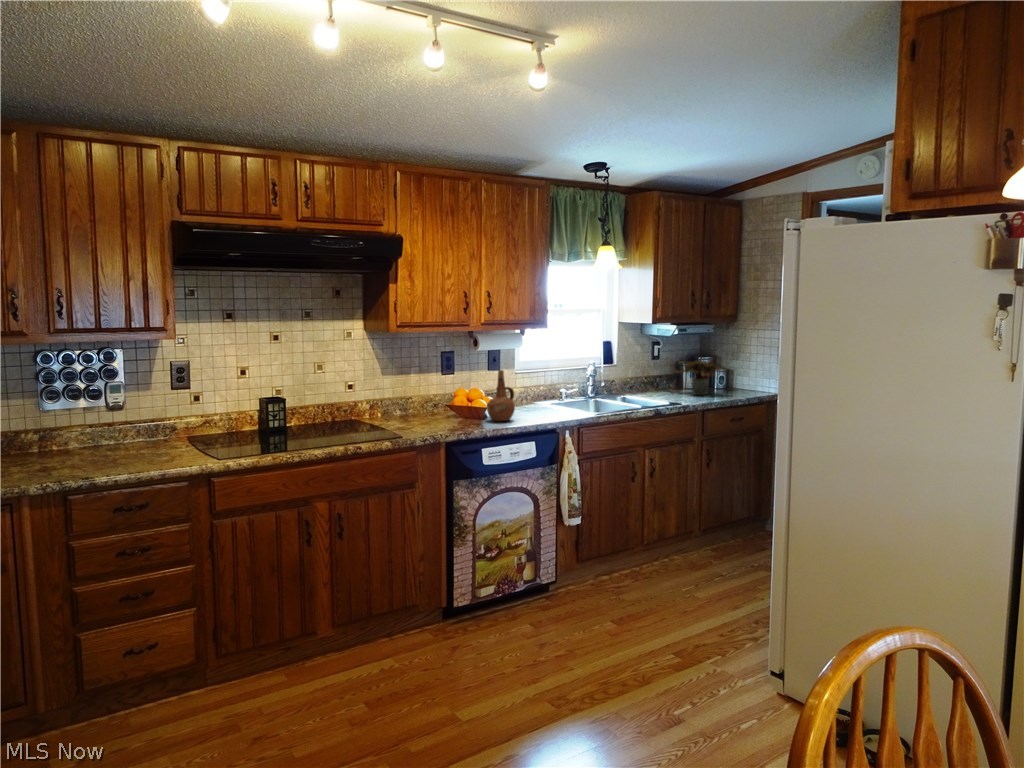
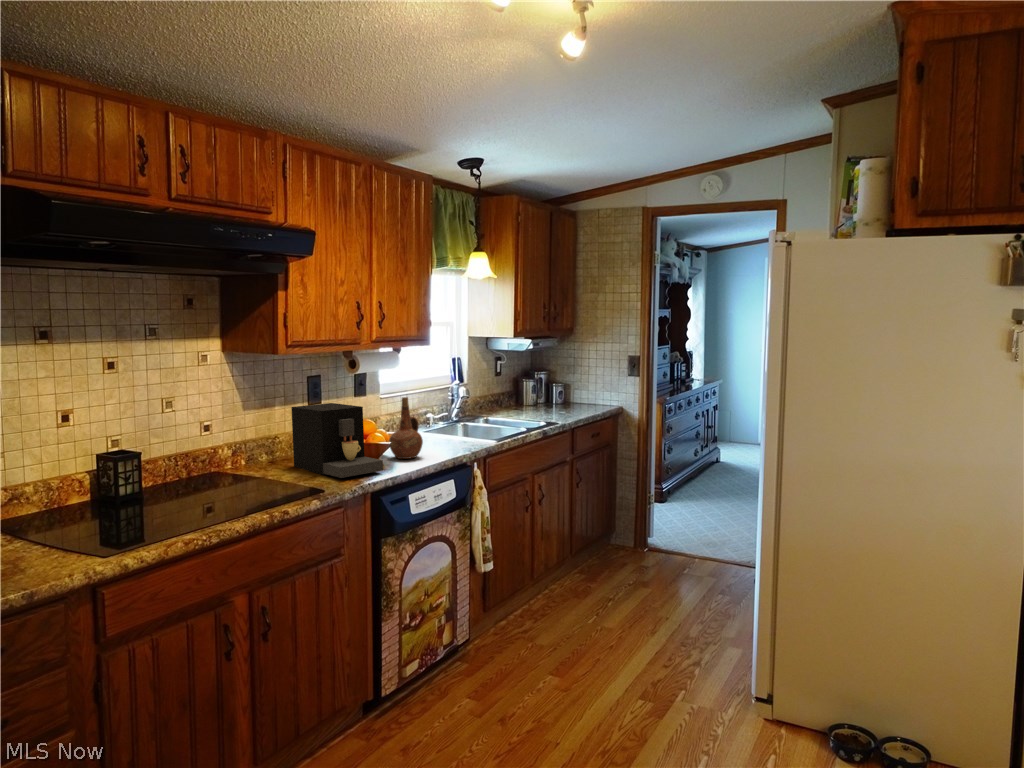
potted plant: present [675,359,722,395] -> none [523,374,582,412]
coffee maker: none [411,373,463,429] -> present [291,403,383,478]

